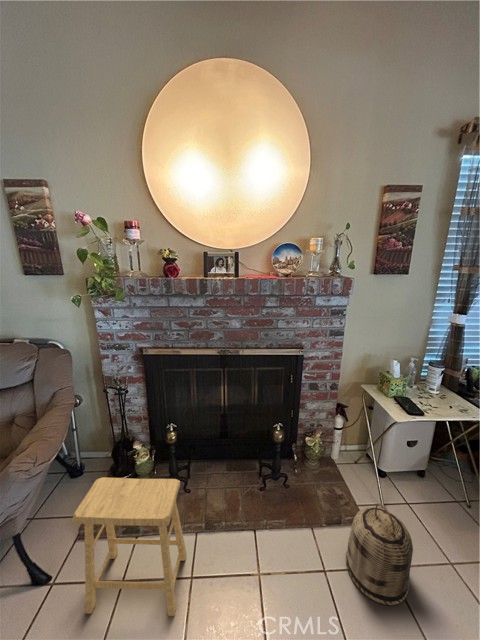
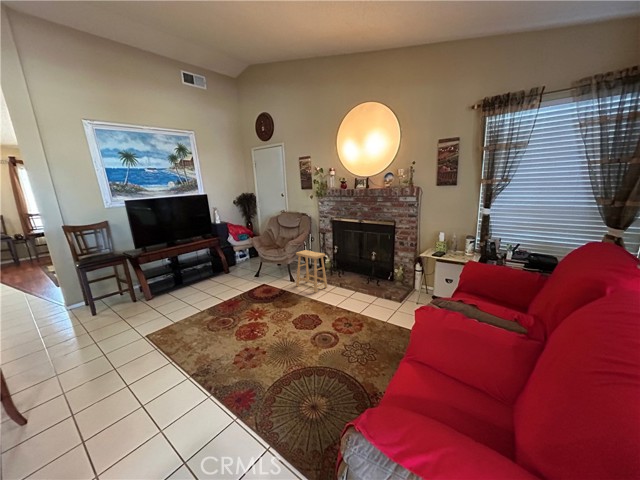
basket: present [346,504,413,605] -> none [375,277,400,314]

